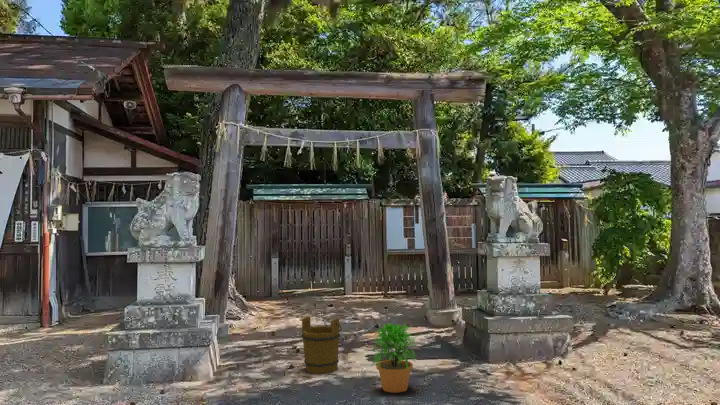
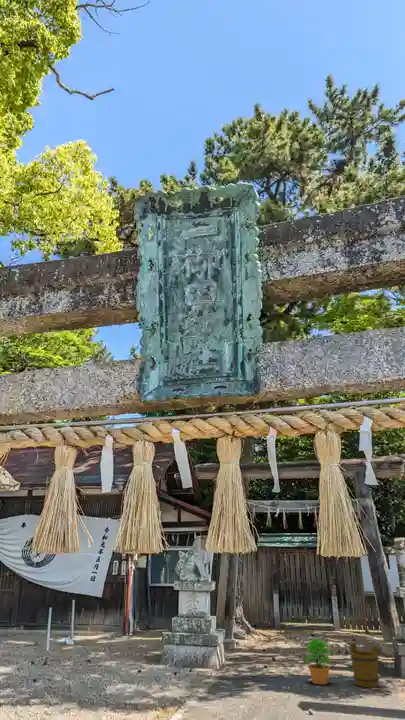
bucket: present [302,316,341,374] -> present [350,642,379,687]

